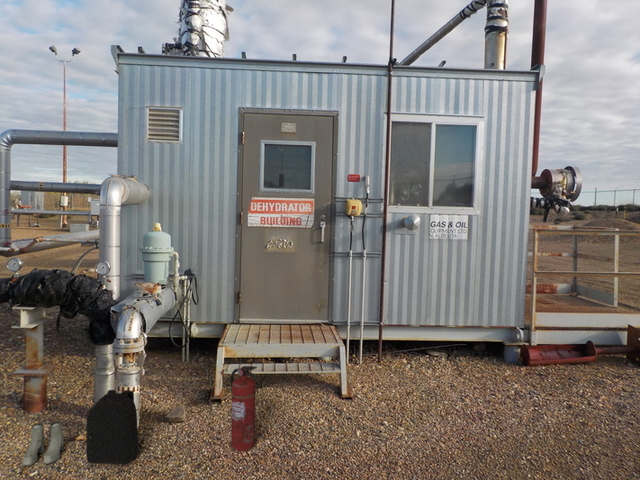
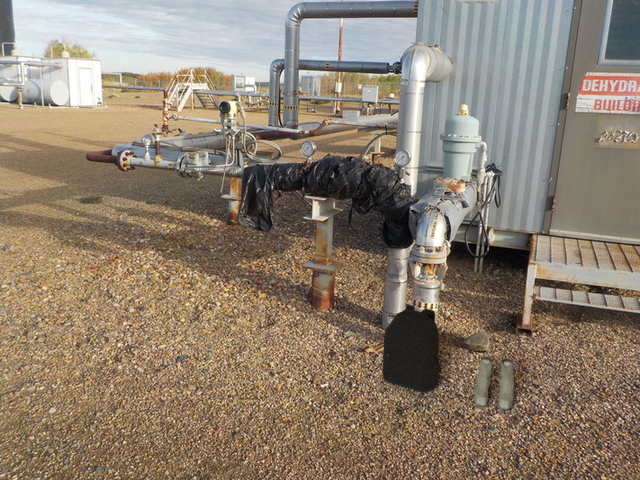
fire extinguisher: present [231,366,257,451] -> none [554,303,607,411]
boots: present [23,421,64,466] -> present [474,356,514,410]

